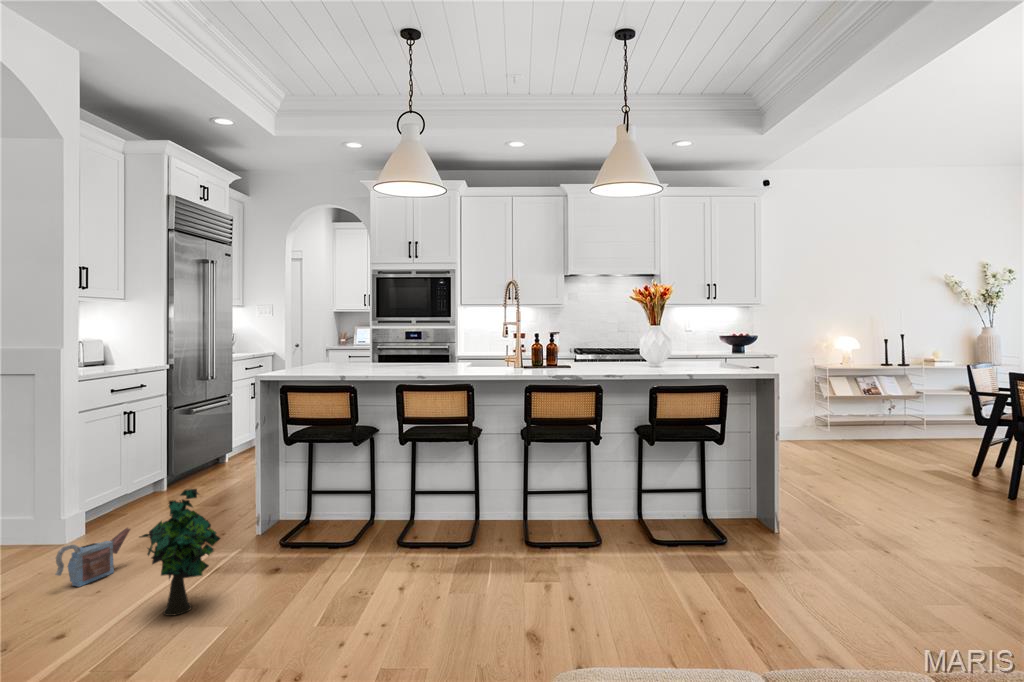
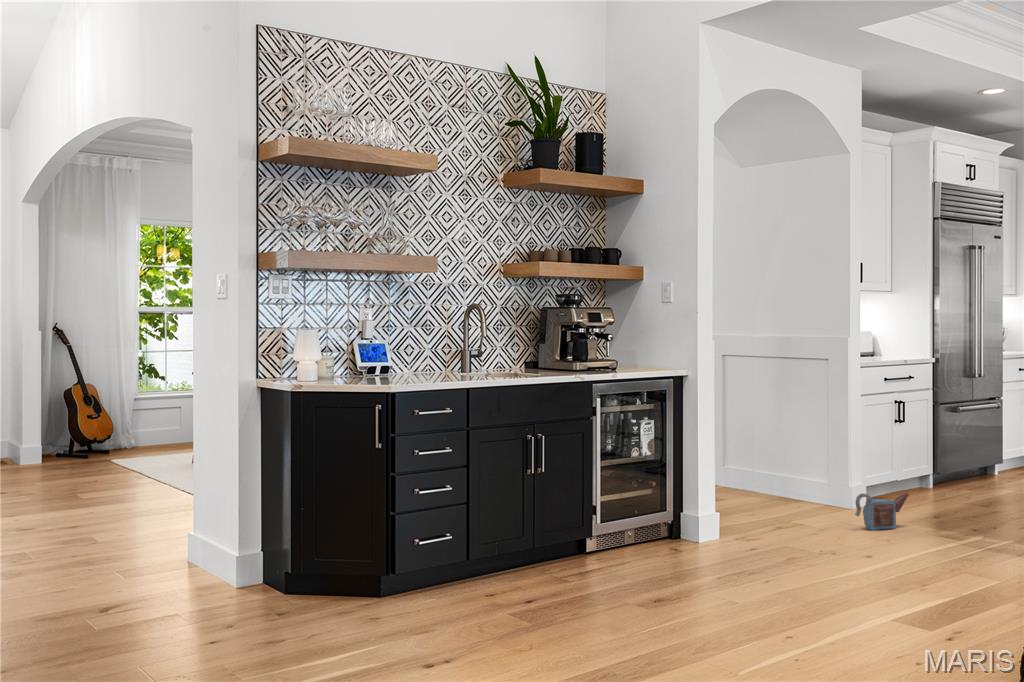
decorative plant: present [140,489,220,616] -> none [921,450,992,558]

